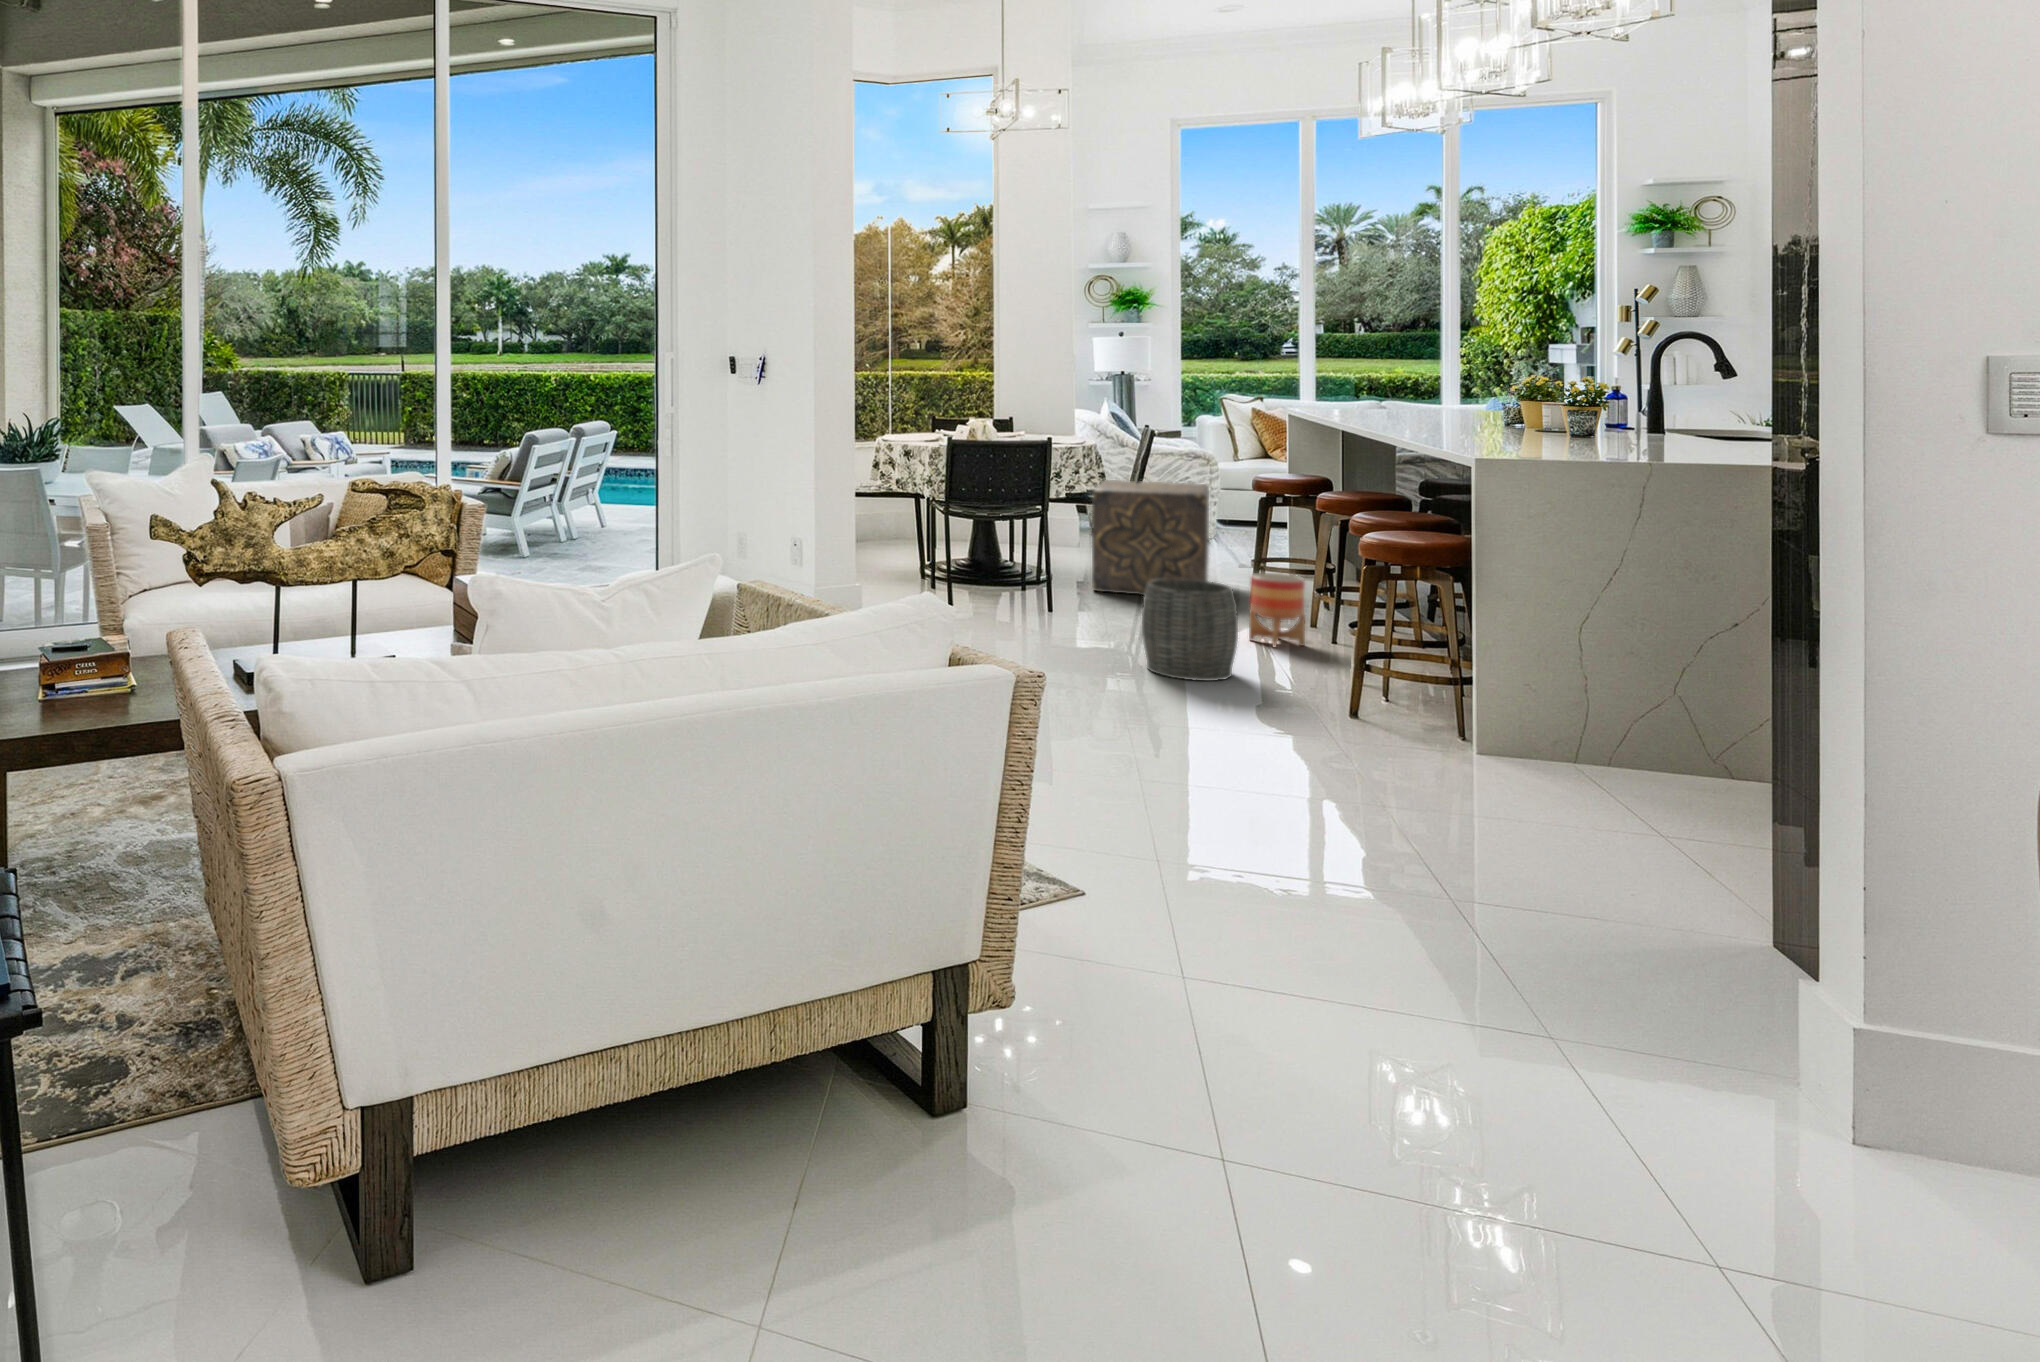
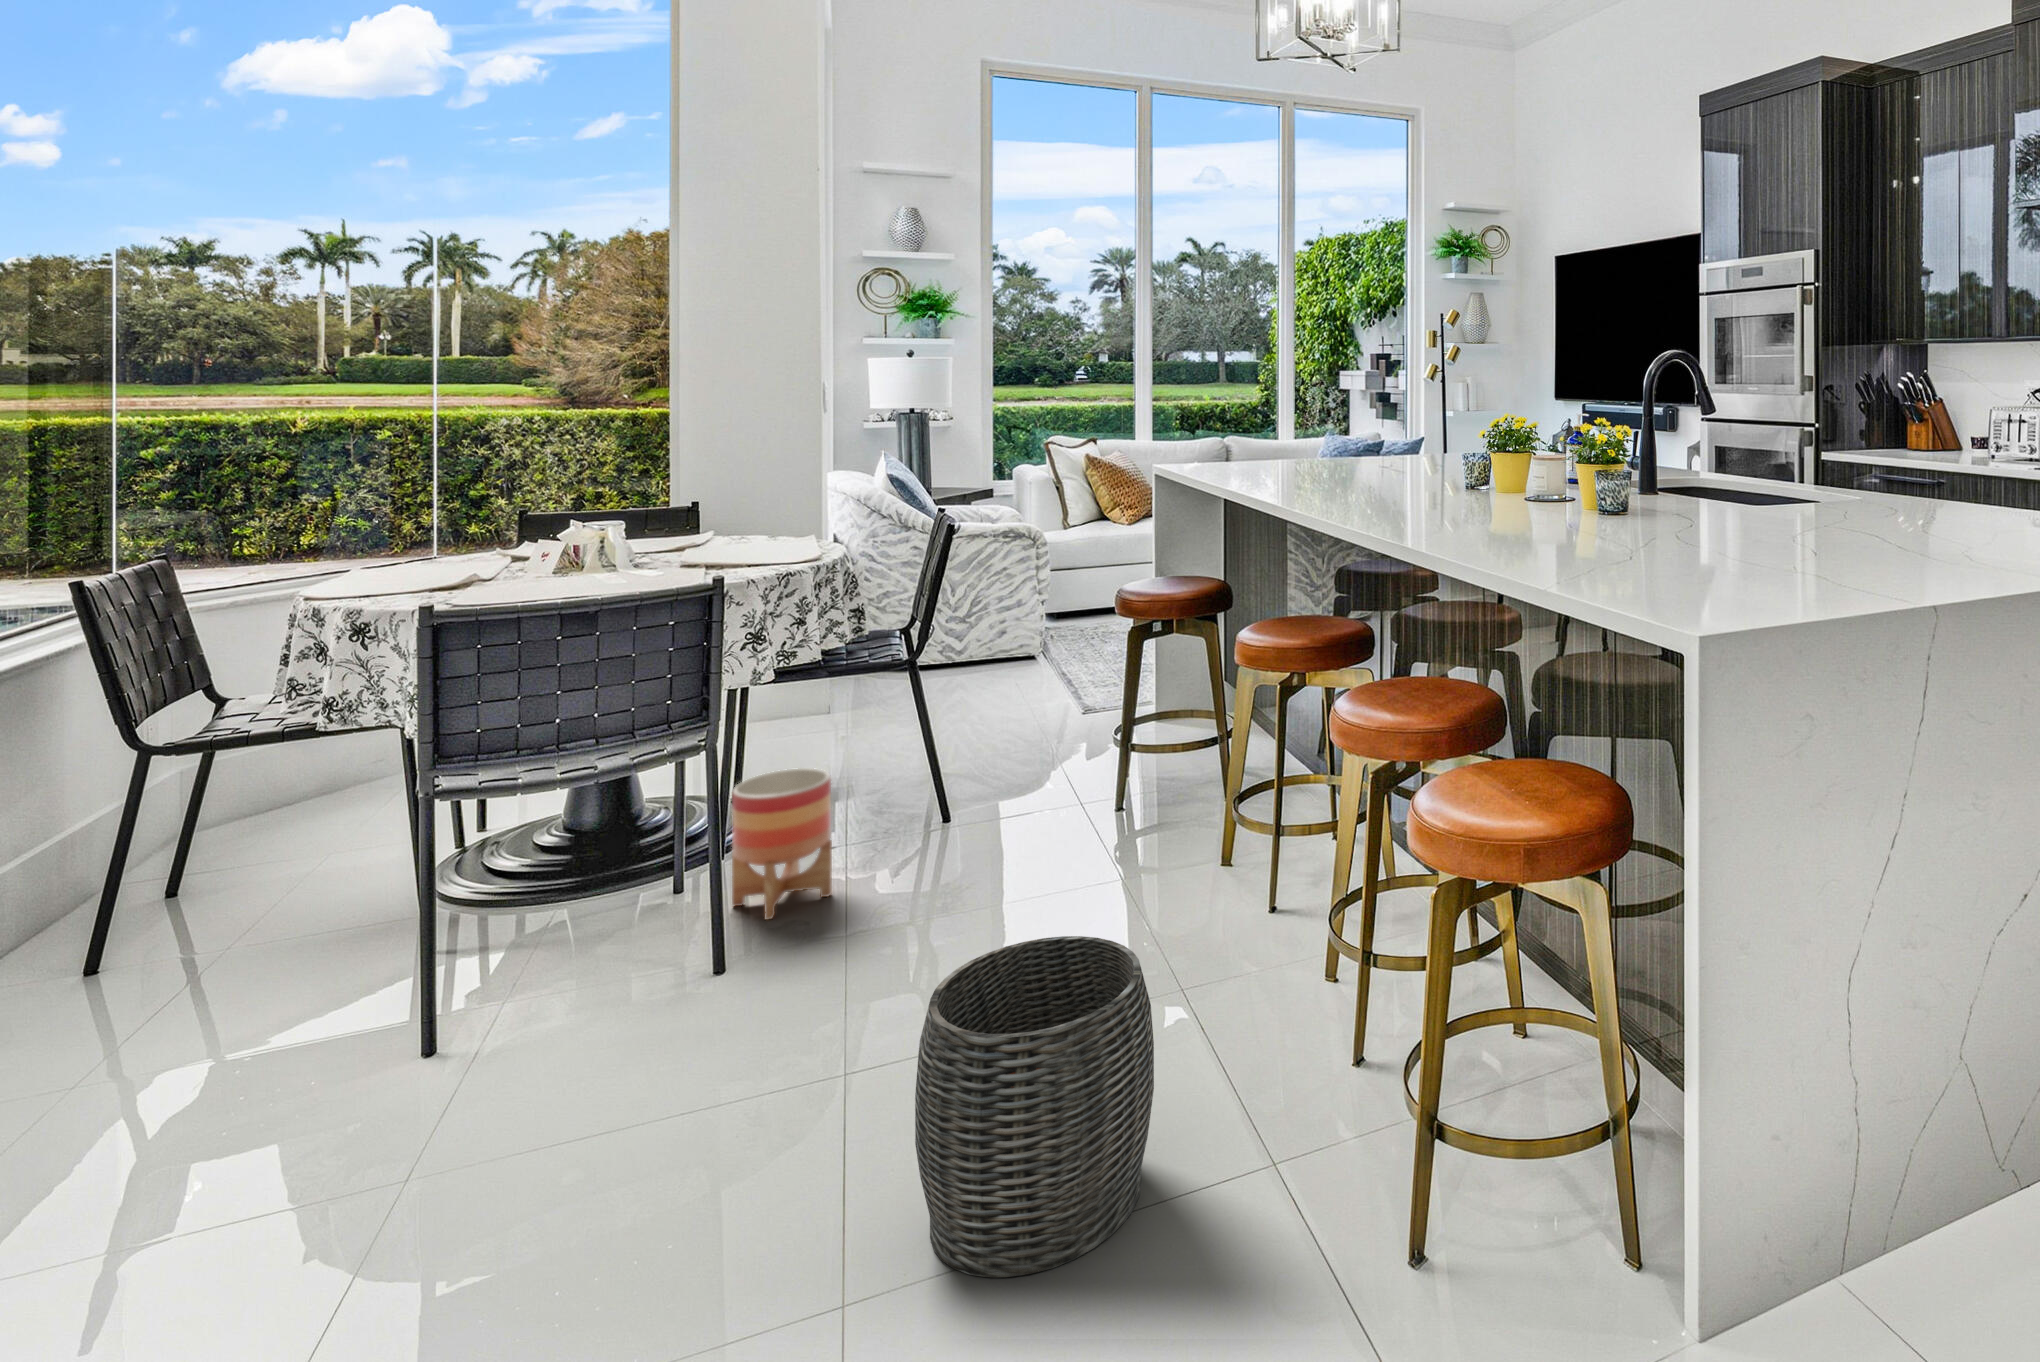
ottoman: present [1092,480,1209,595] -> none [833,603,1047,850]
planter: present [1249,573,1305,647] -> present [732,768,832,919]

